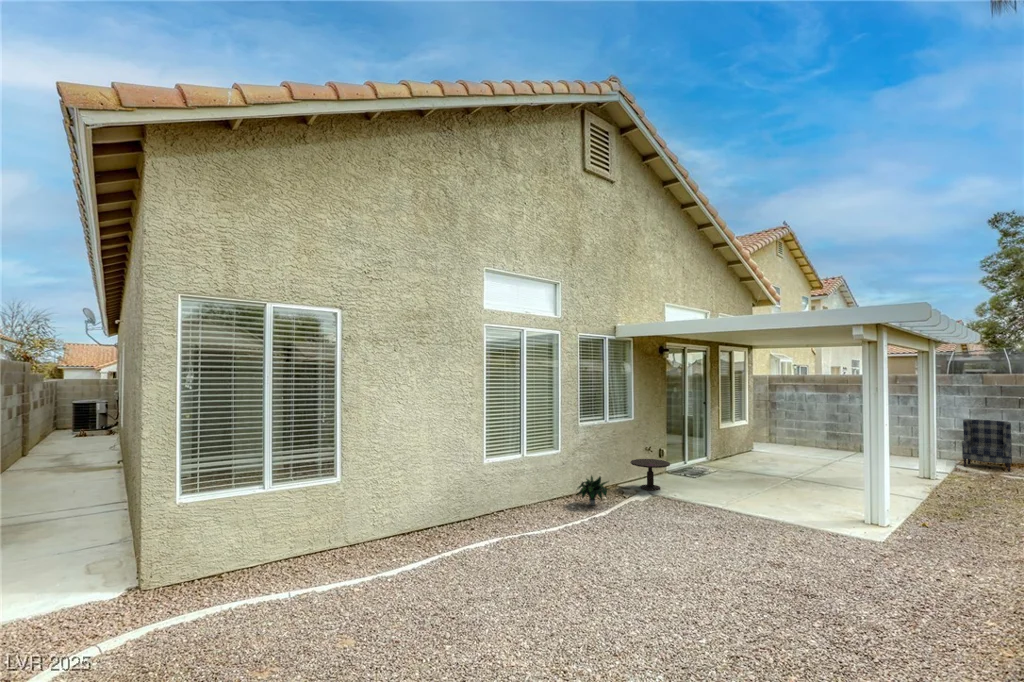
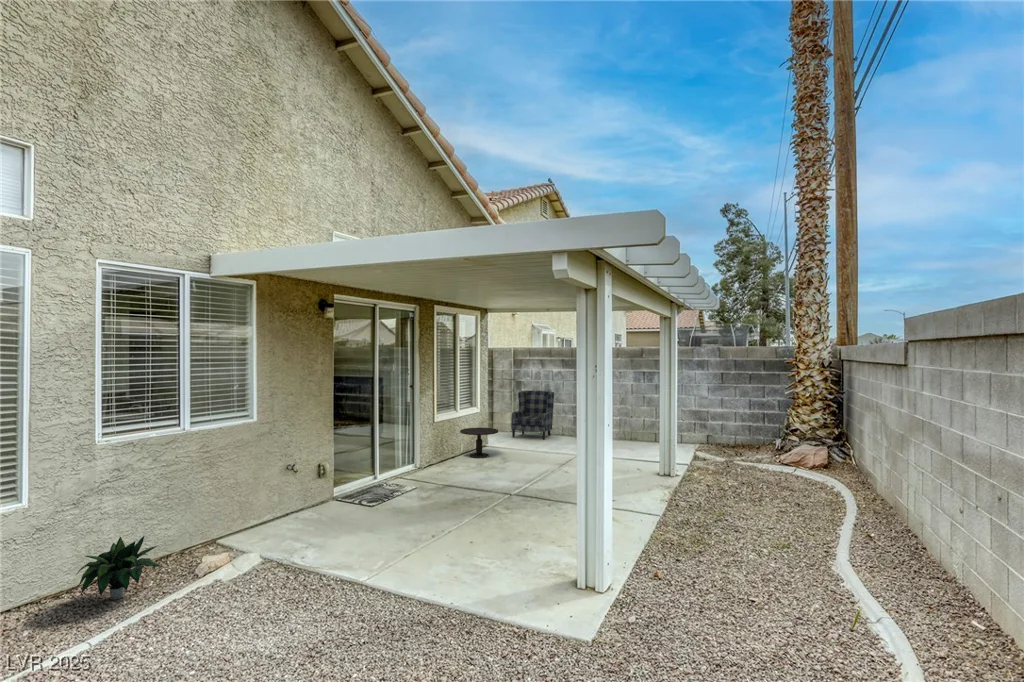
chair: present [962,419,1012,472] -> present [511,390,554,440]
side table: present [630,459,670,491] -> present [460,428,498,458]

